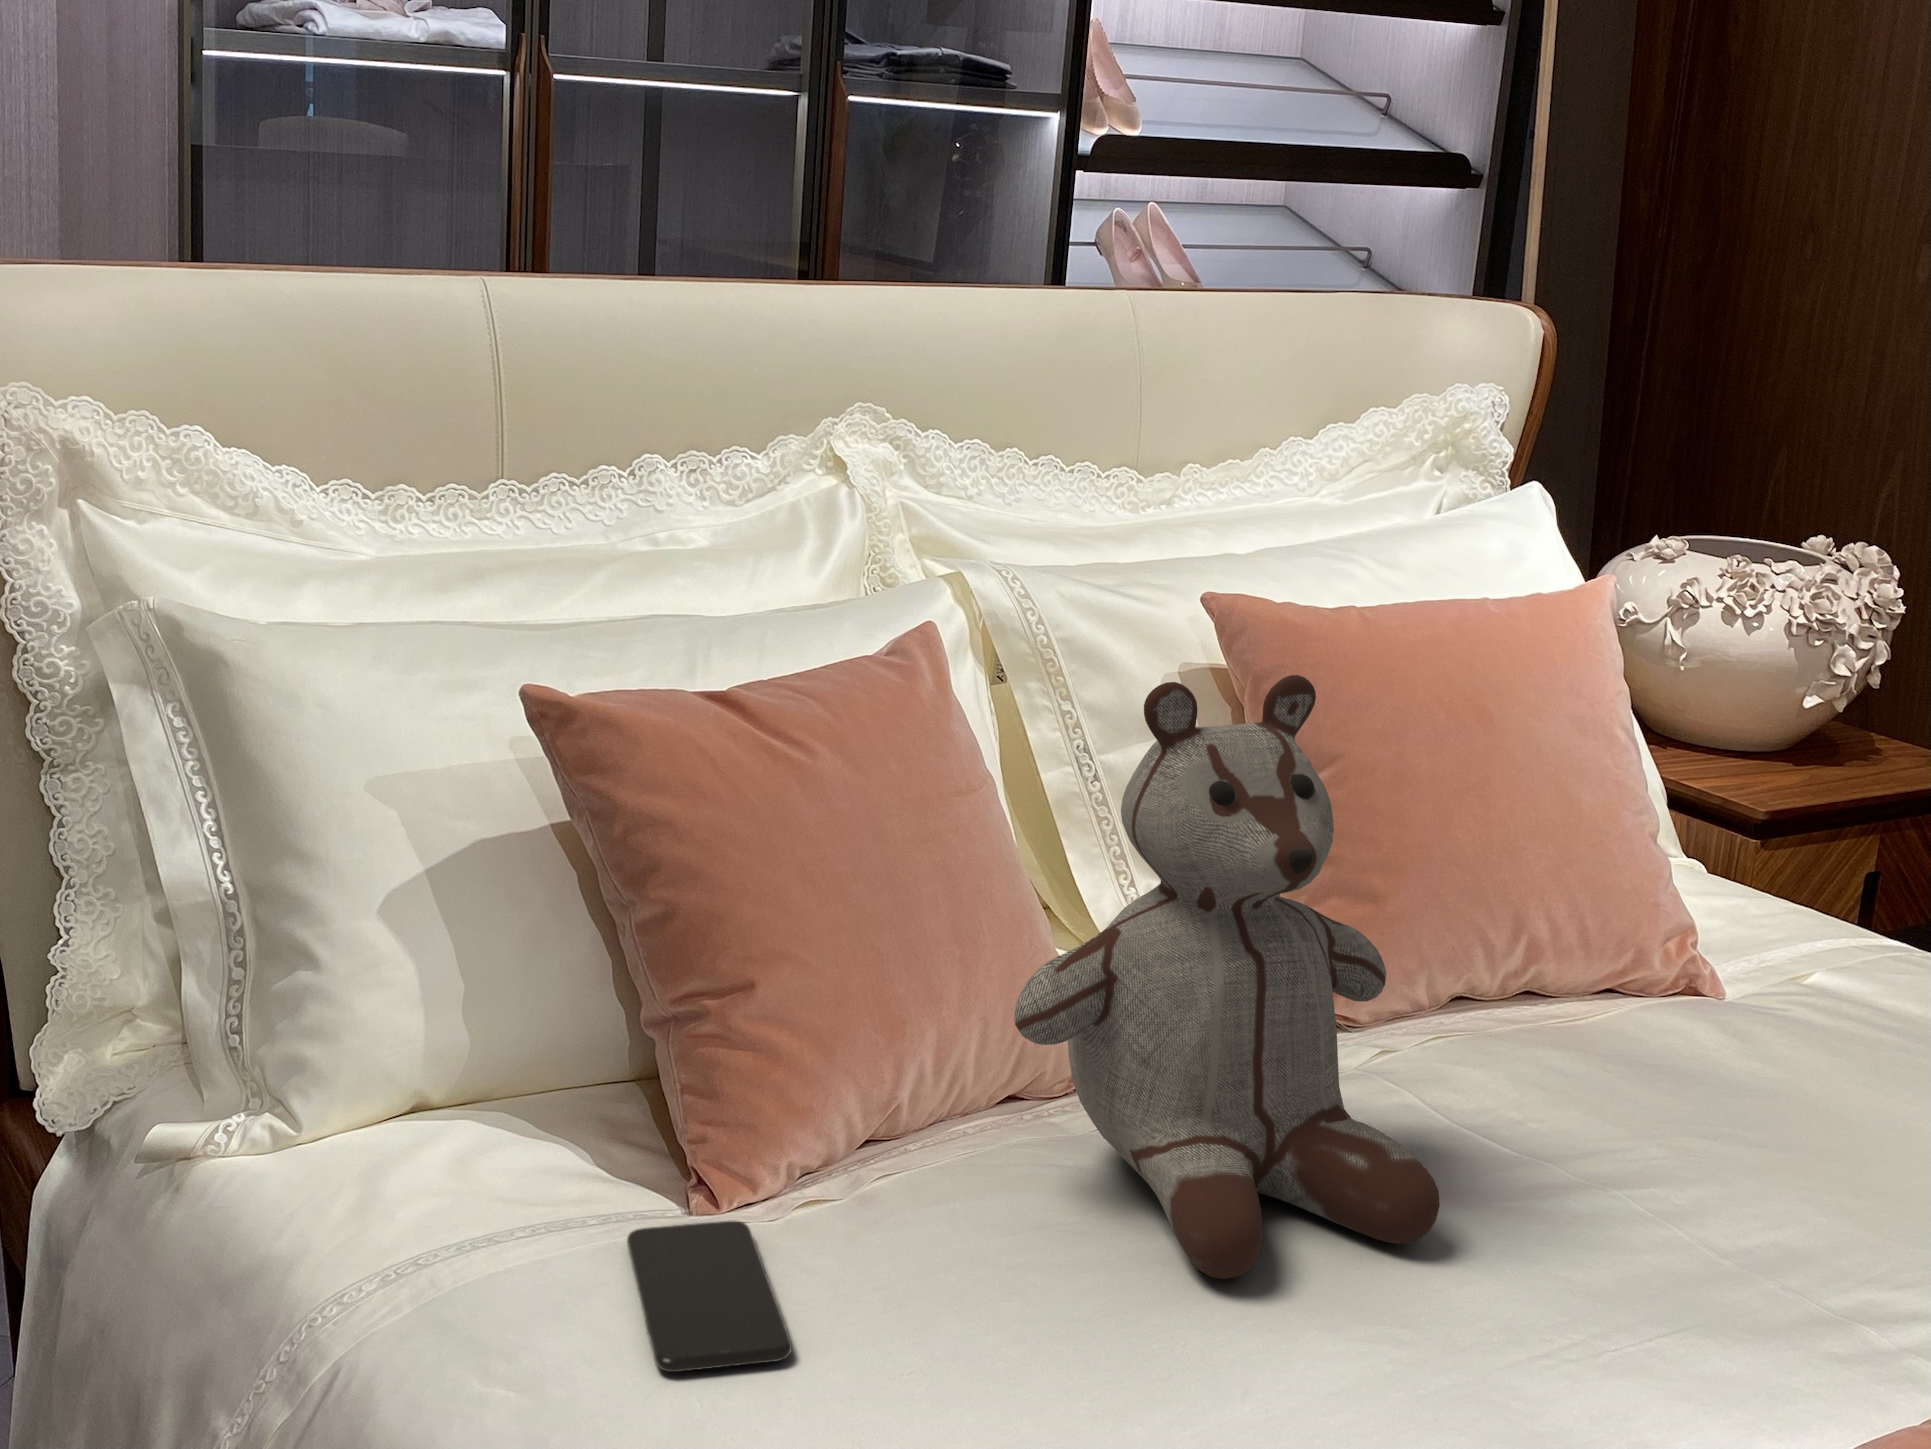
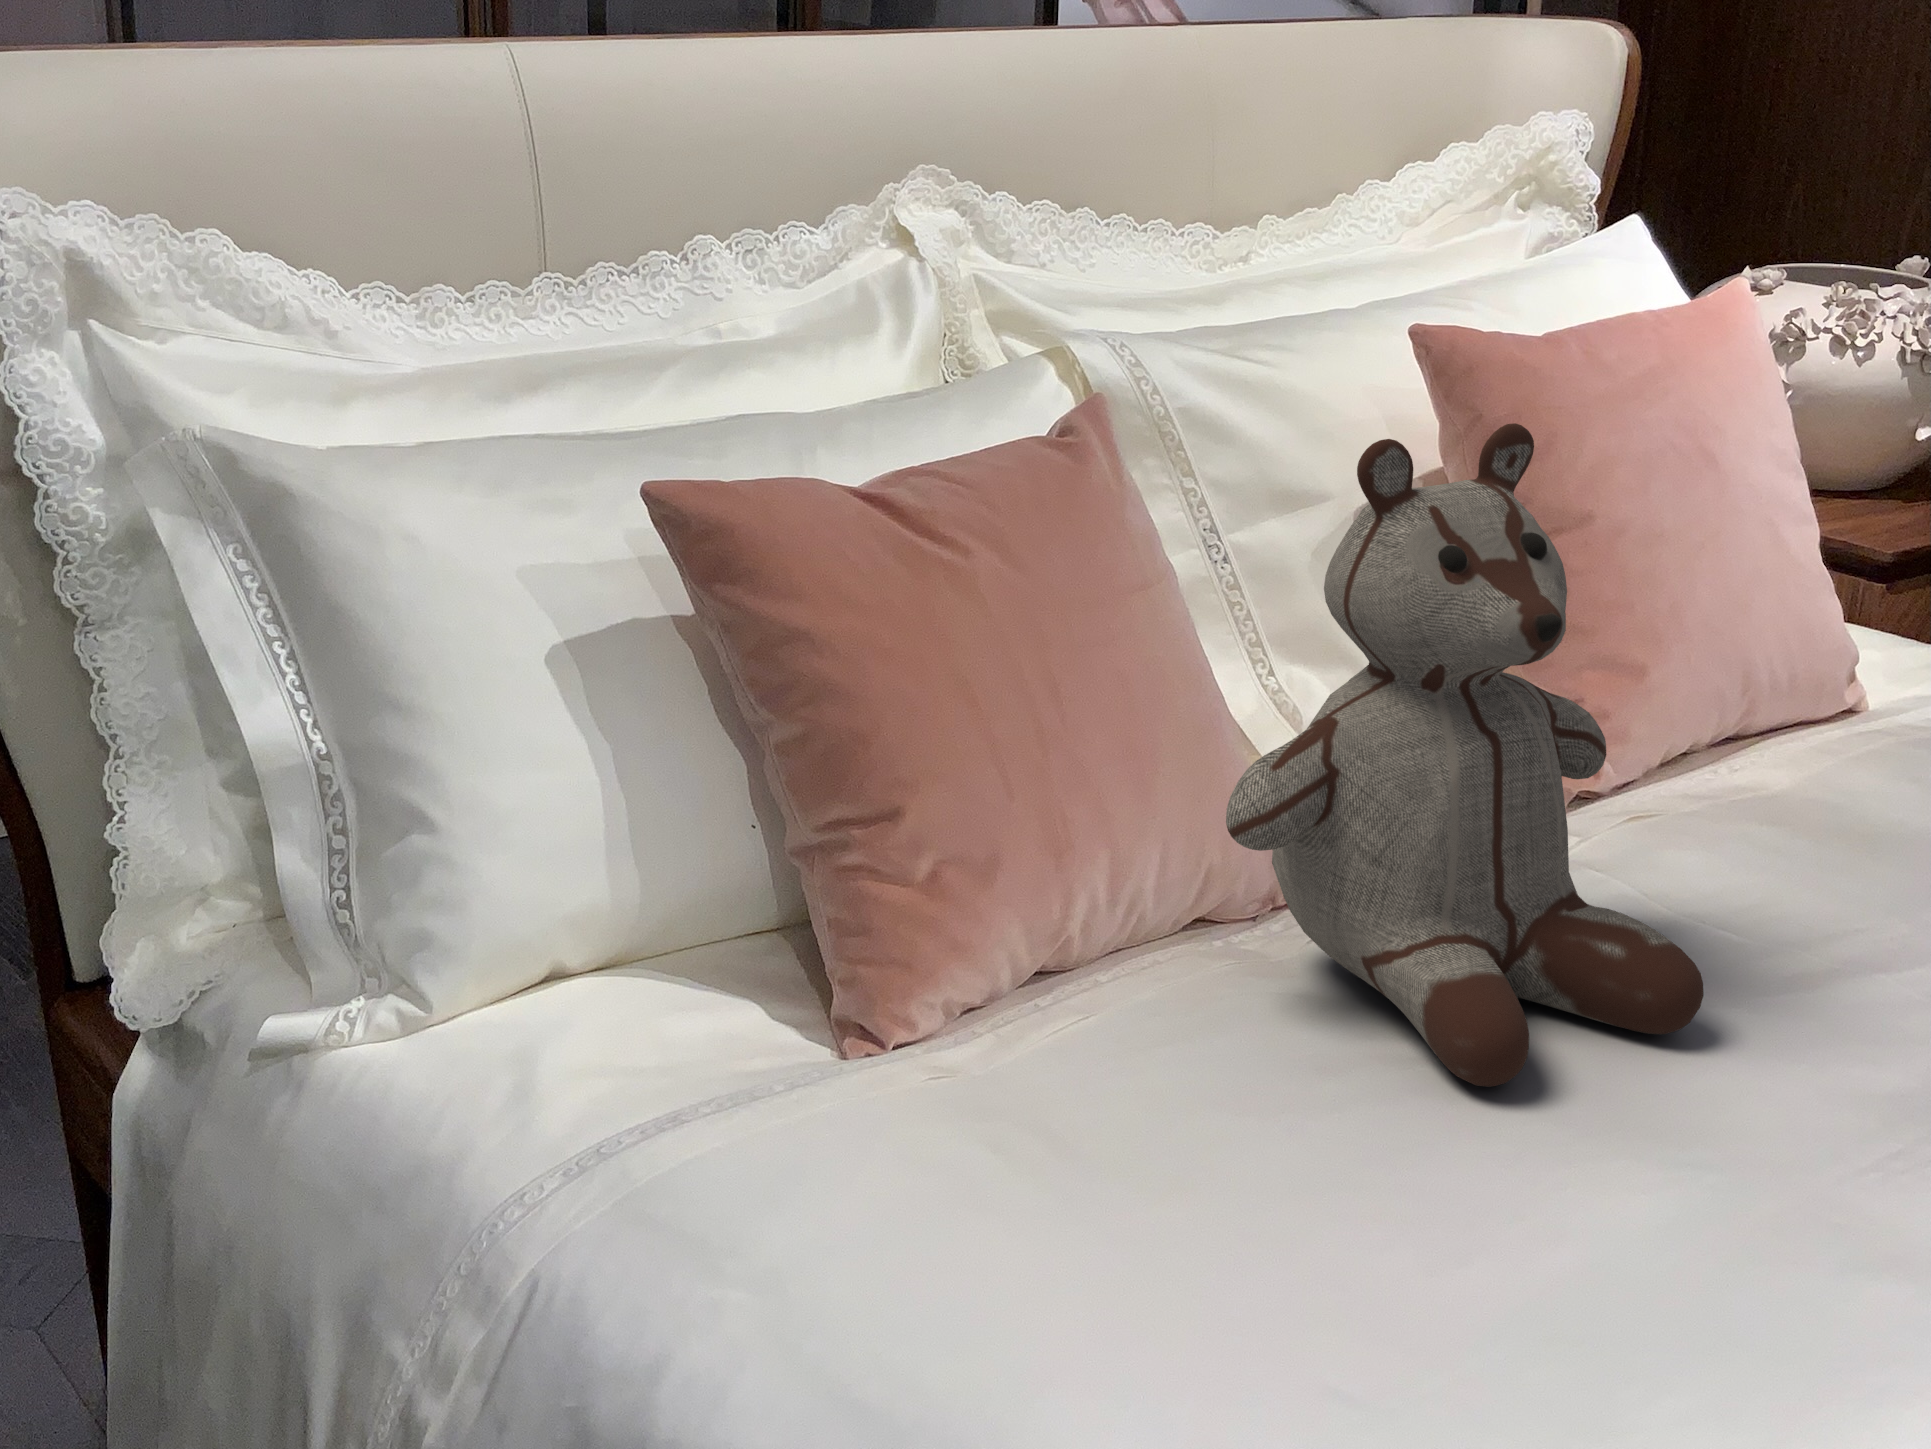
smartphone: present [627,1221,792,1372] -> none [833,1067,1054,1236]

